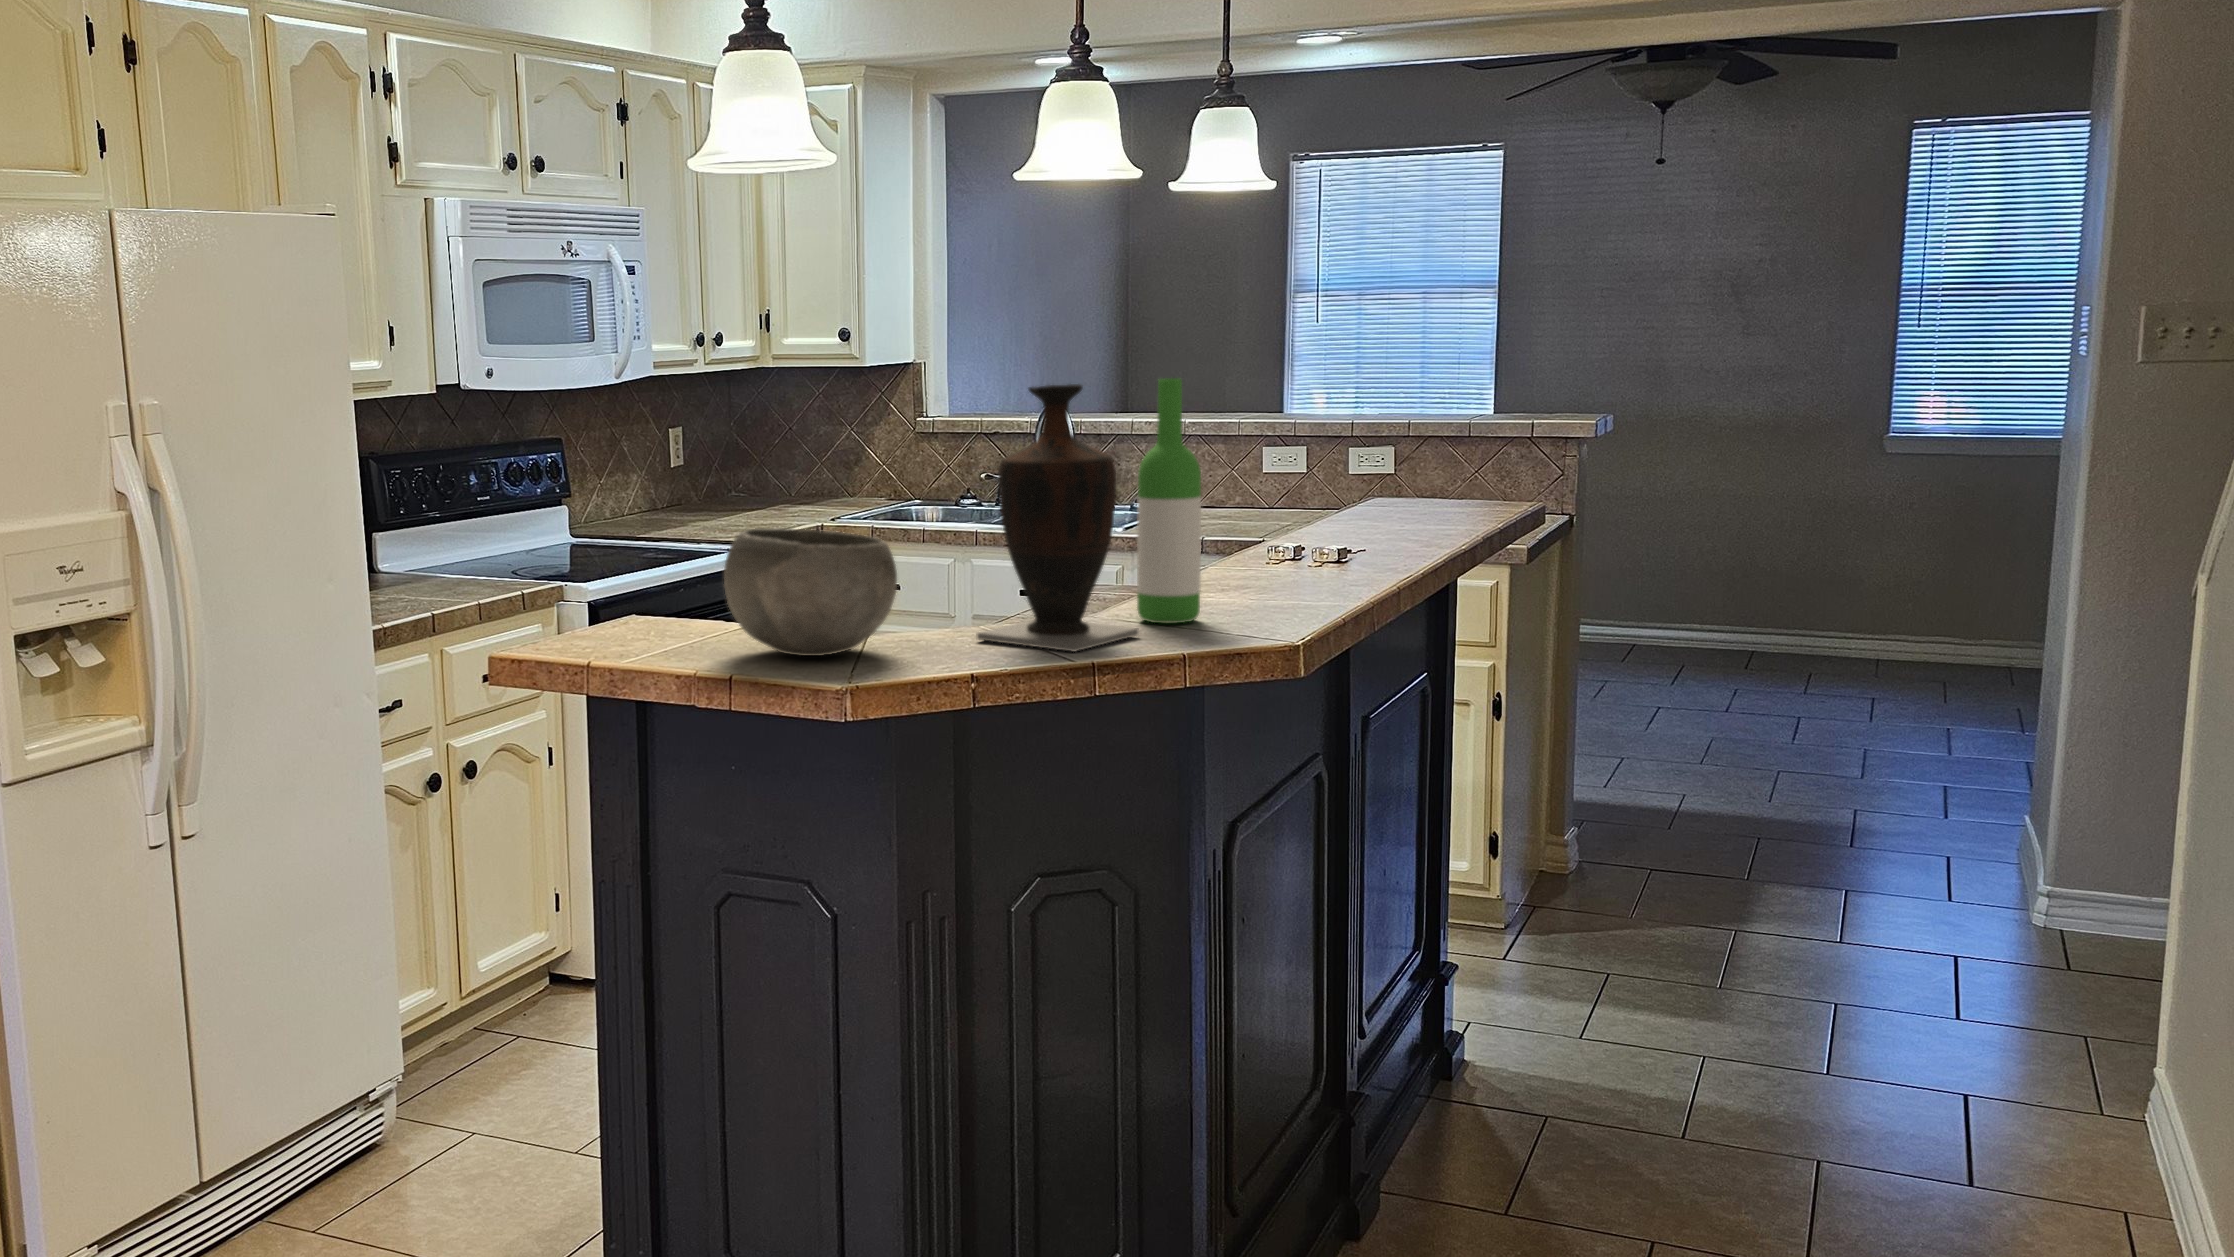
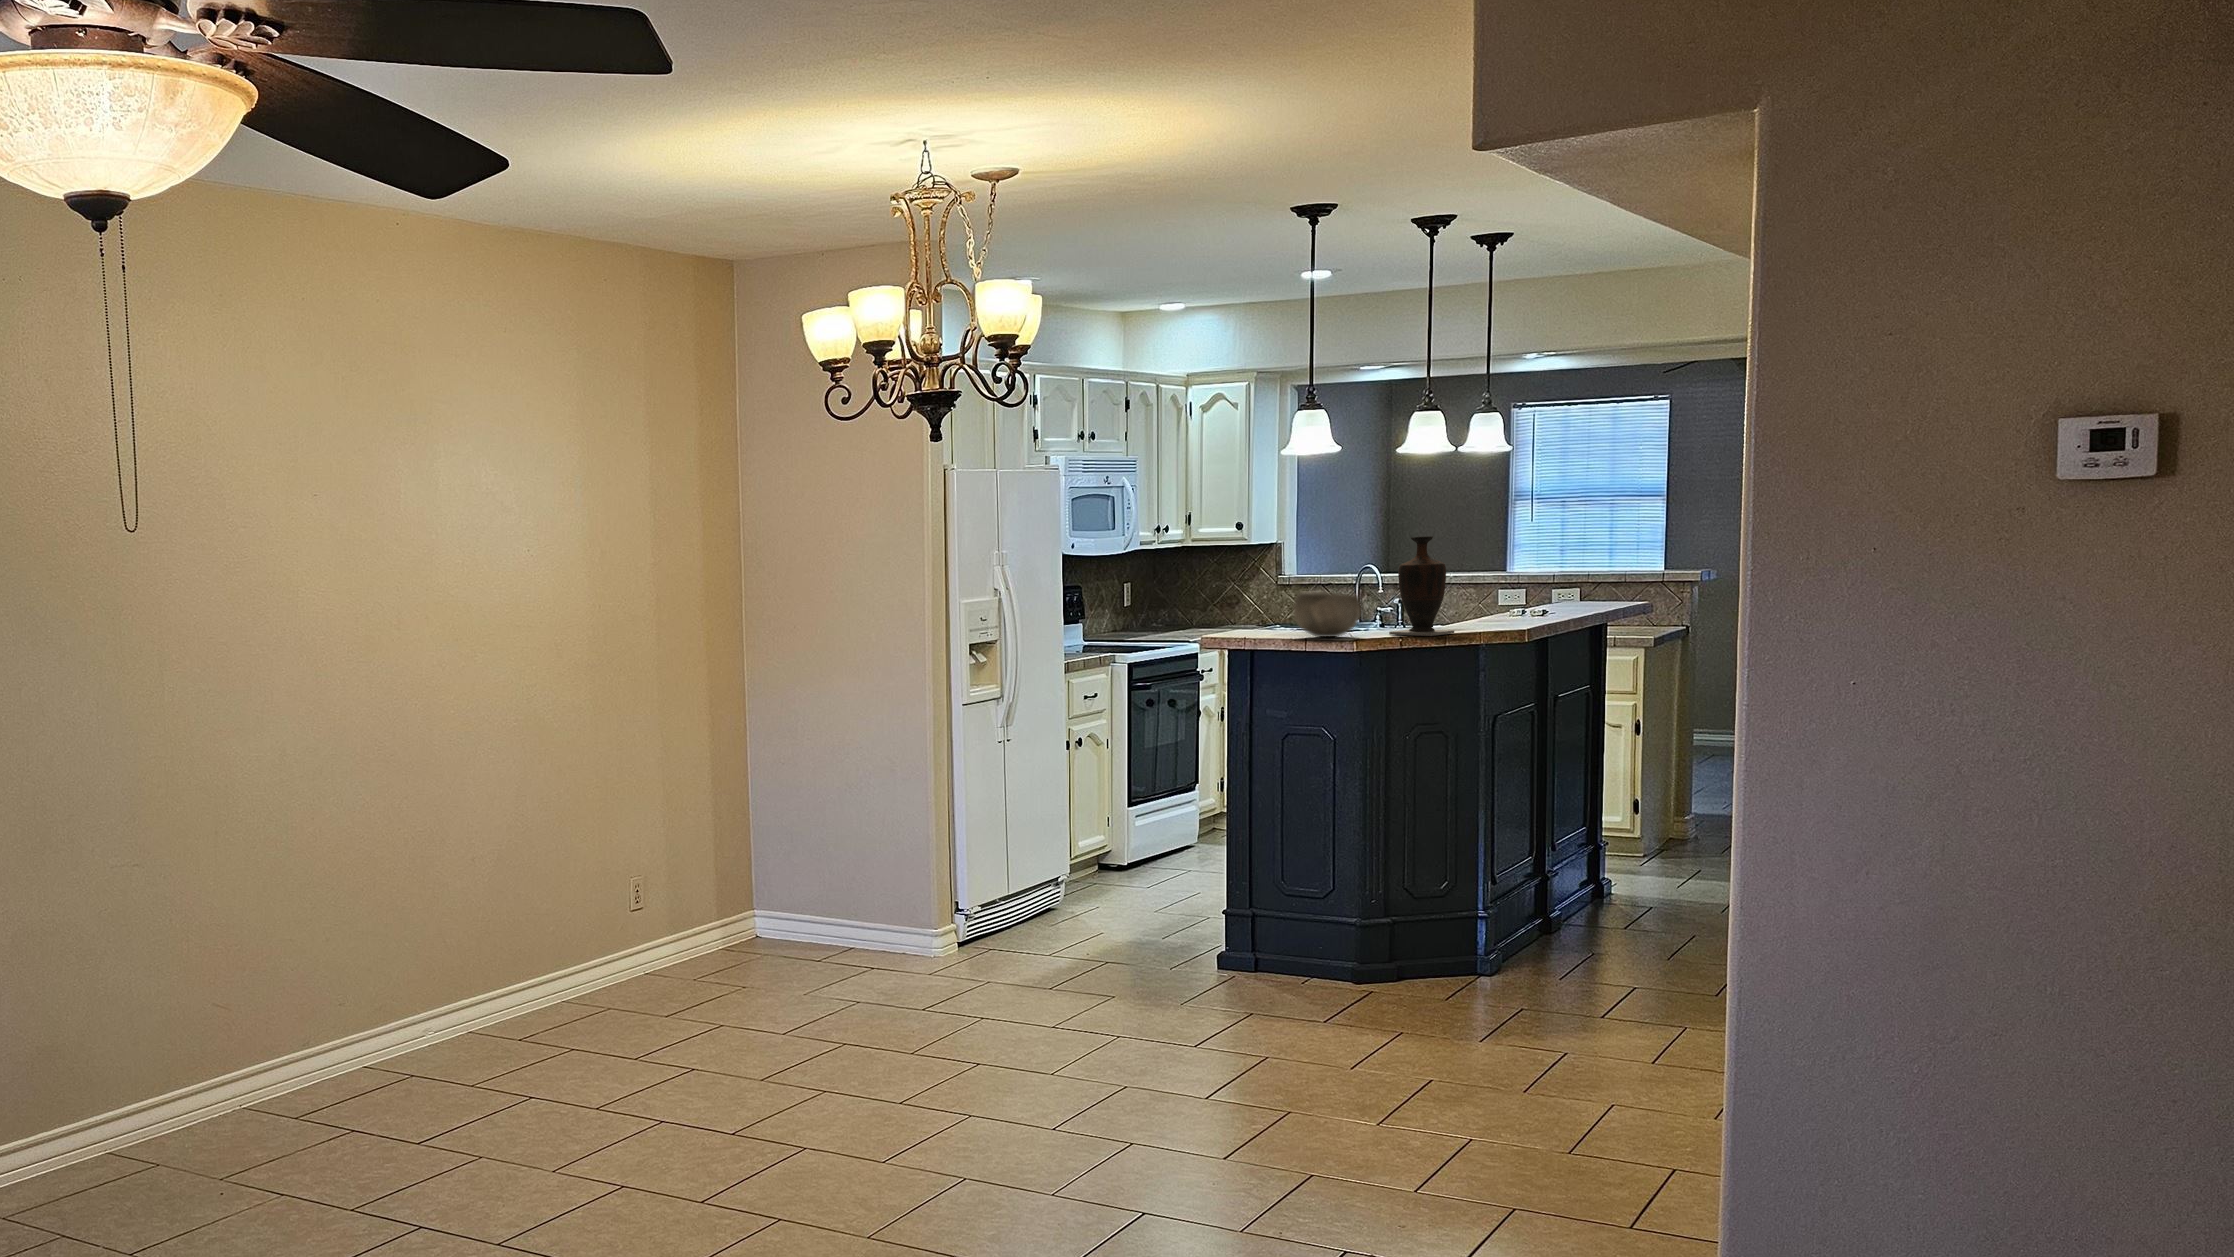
wine bottle: present [1137,378,1201,624] -> none [1452,535,1479,632]

